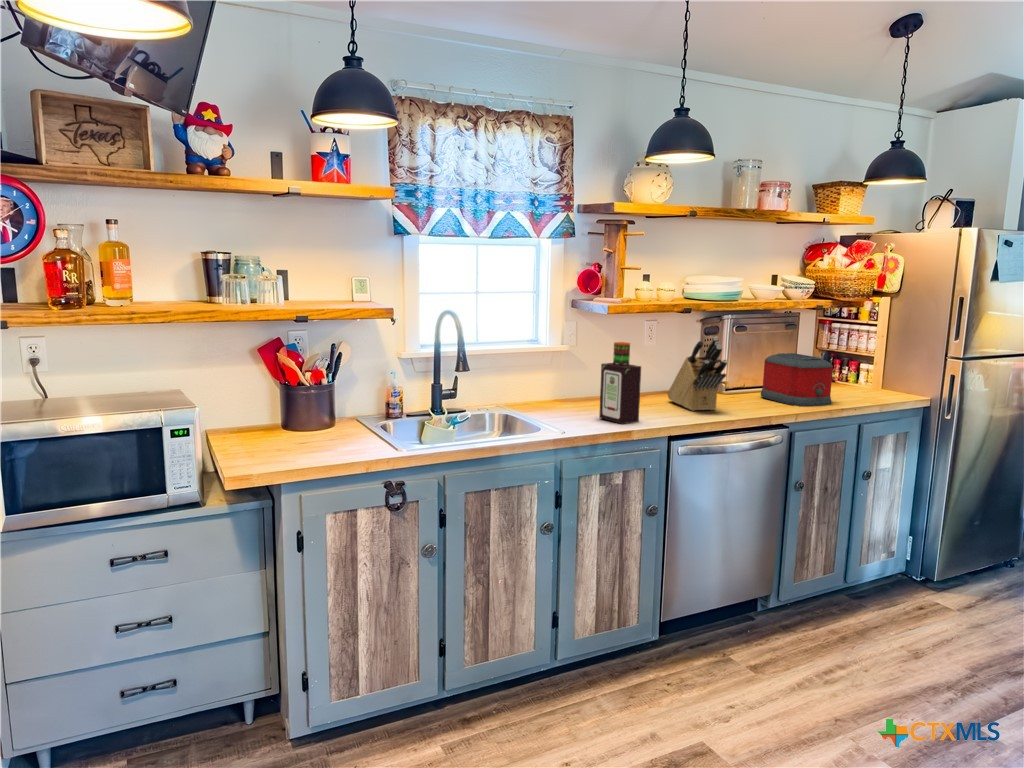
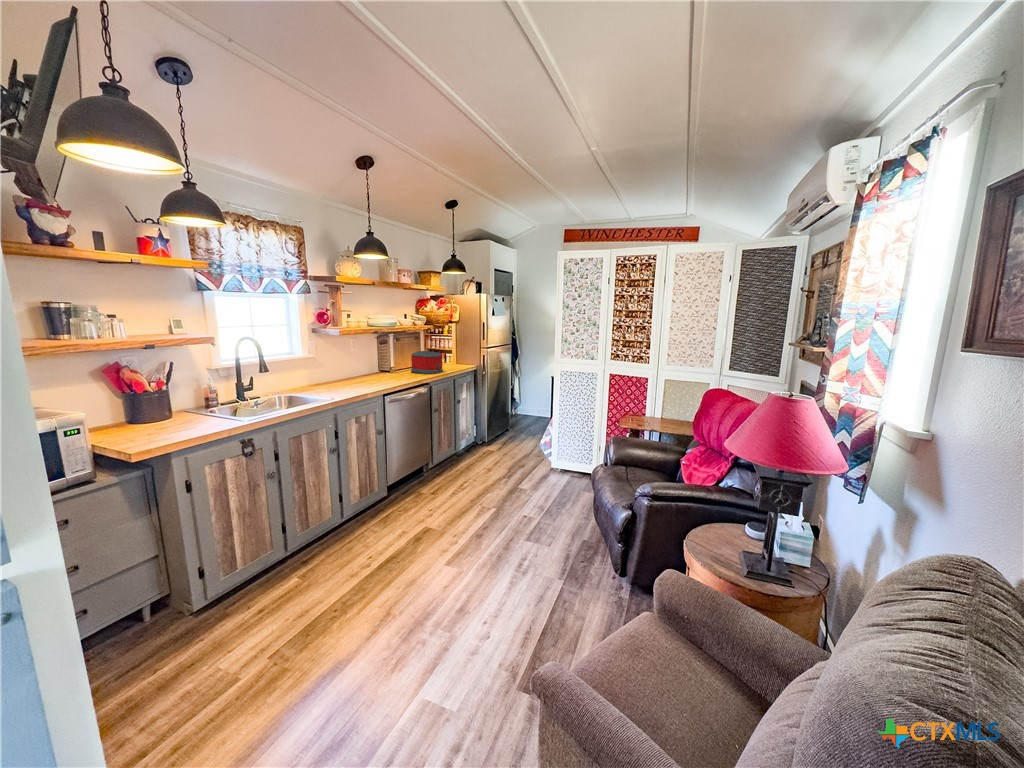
knife block: present [667,337,727,411] -> none [370,345,402,382]
bottle: present [599,342,641,424] -> none [343,350,366,391]

